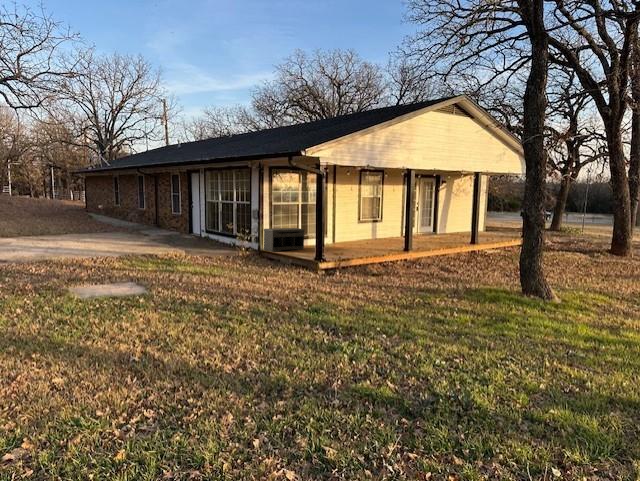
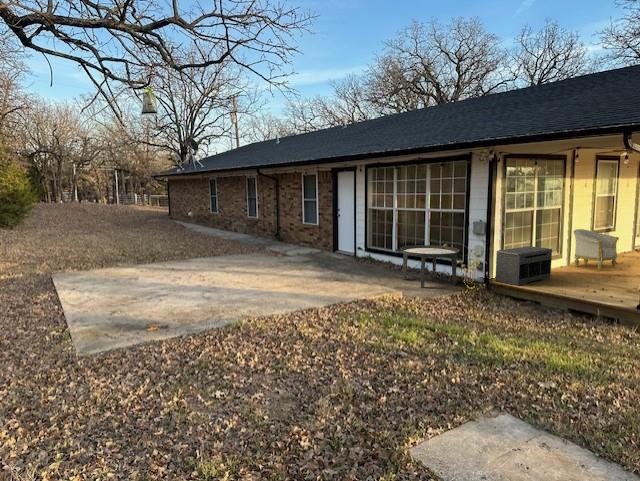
armchair: none [336,219,367,247] -> present [573,229,619,271]
round table: none [204,226,246,253] -> present [400,245,460,288]

